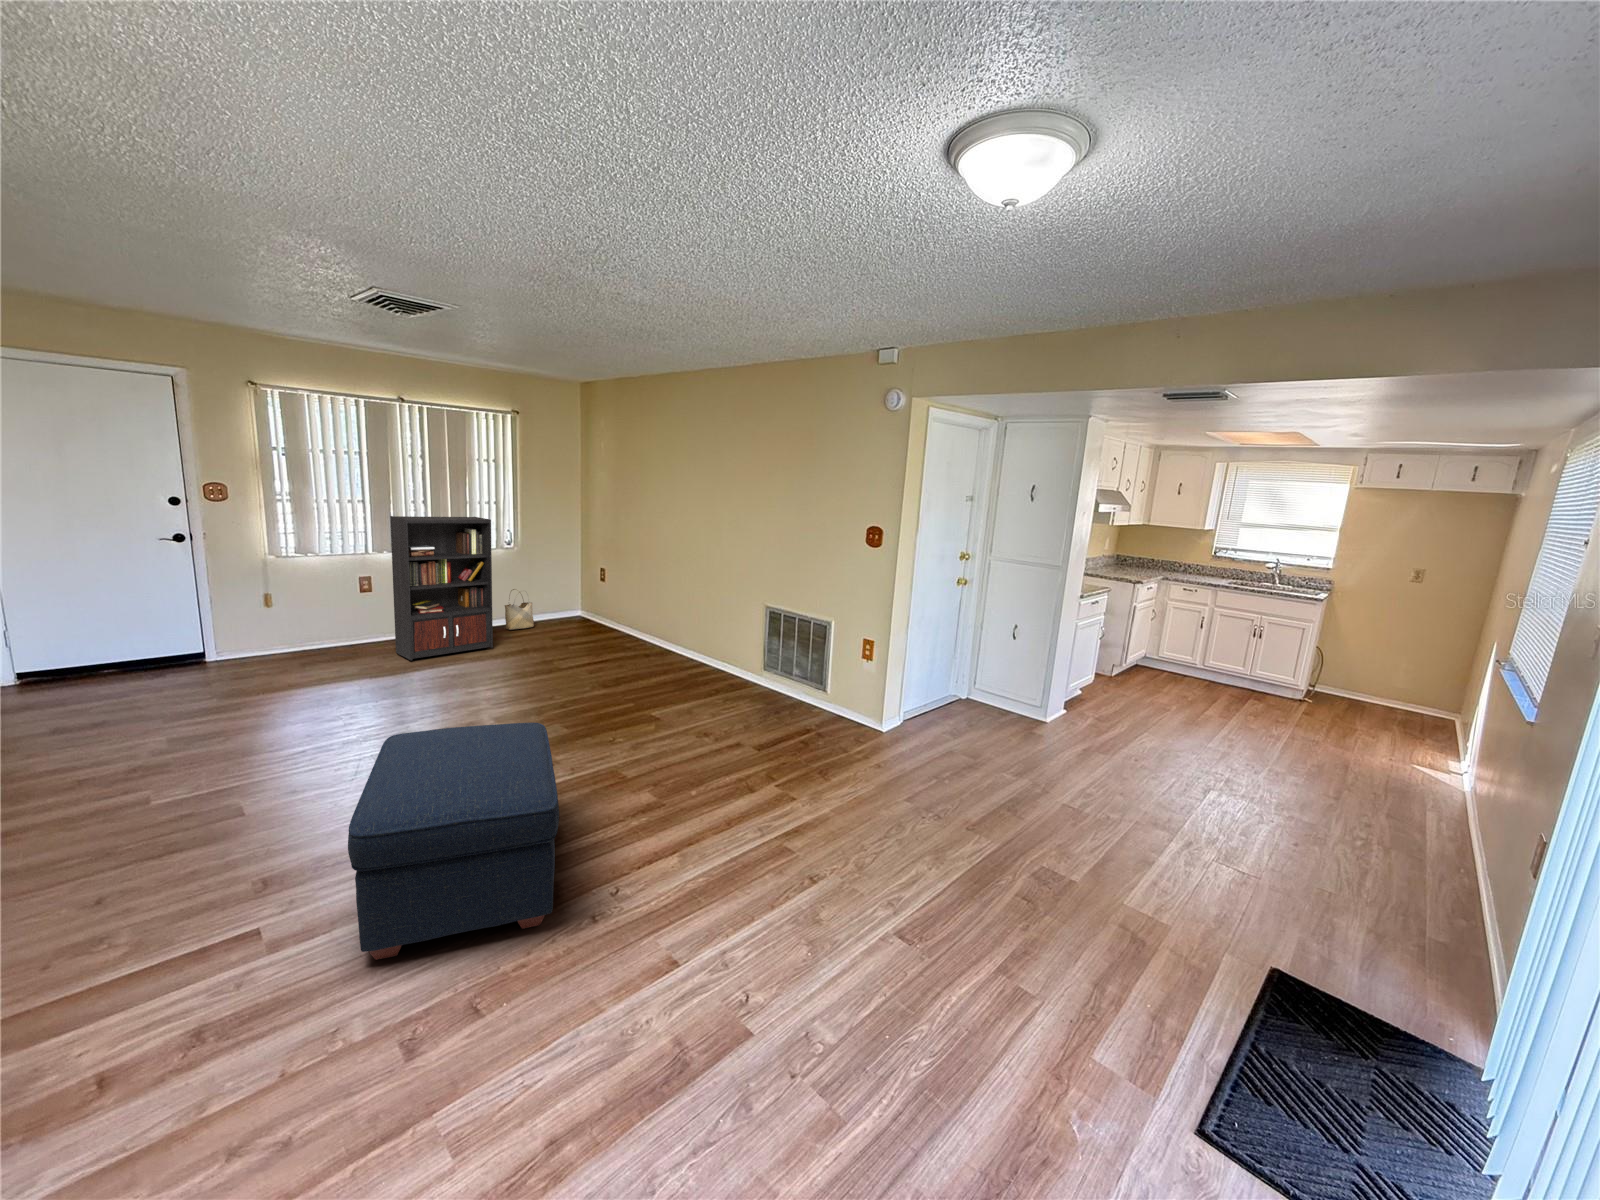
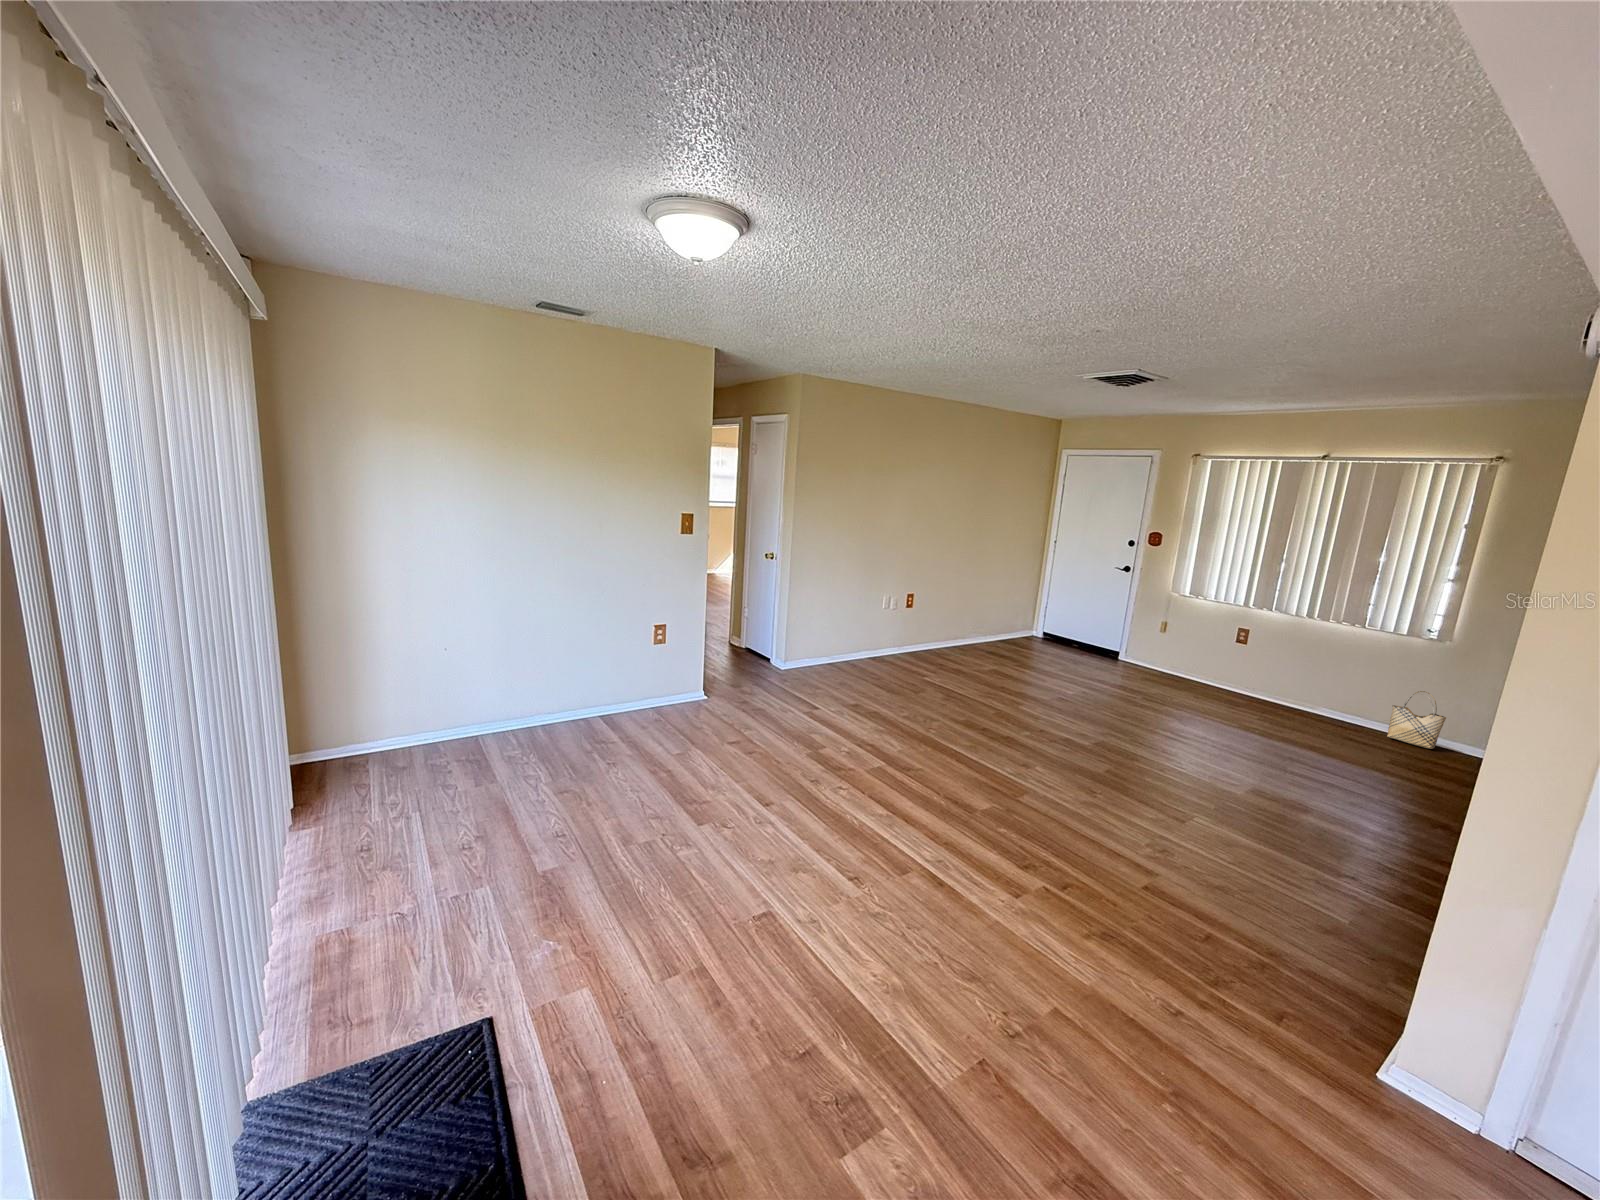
bookcase: present [390,516,493,660] -> none [1201,569,1346,732]
ottoman: present [348,723,559,960] -> none [791,663,945,767]

